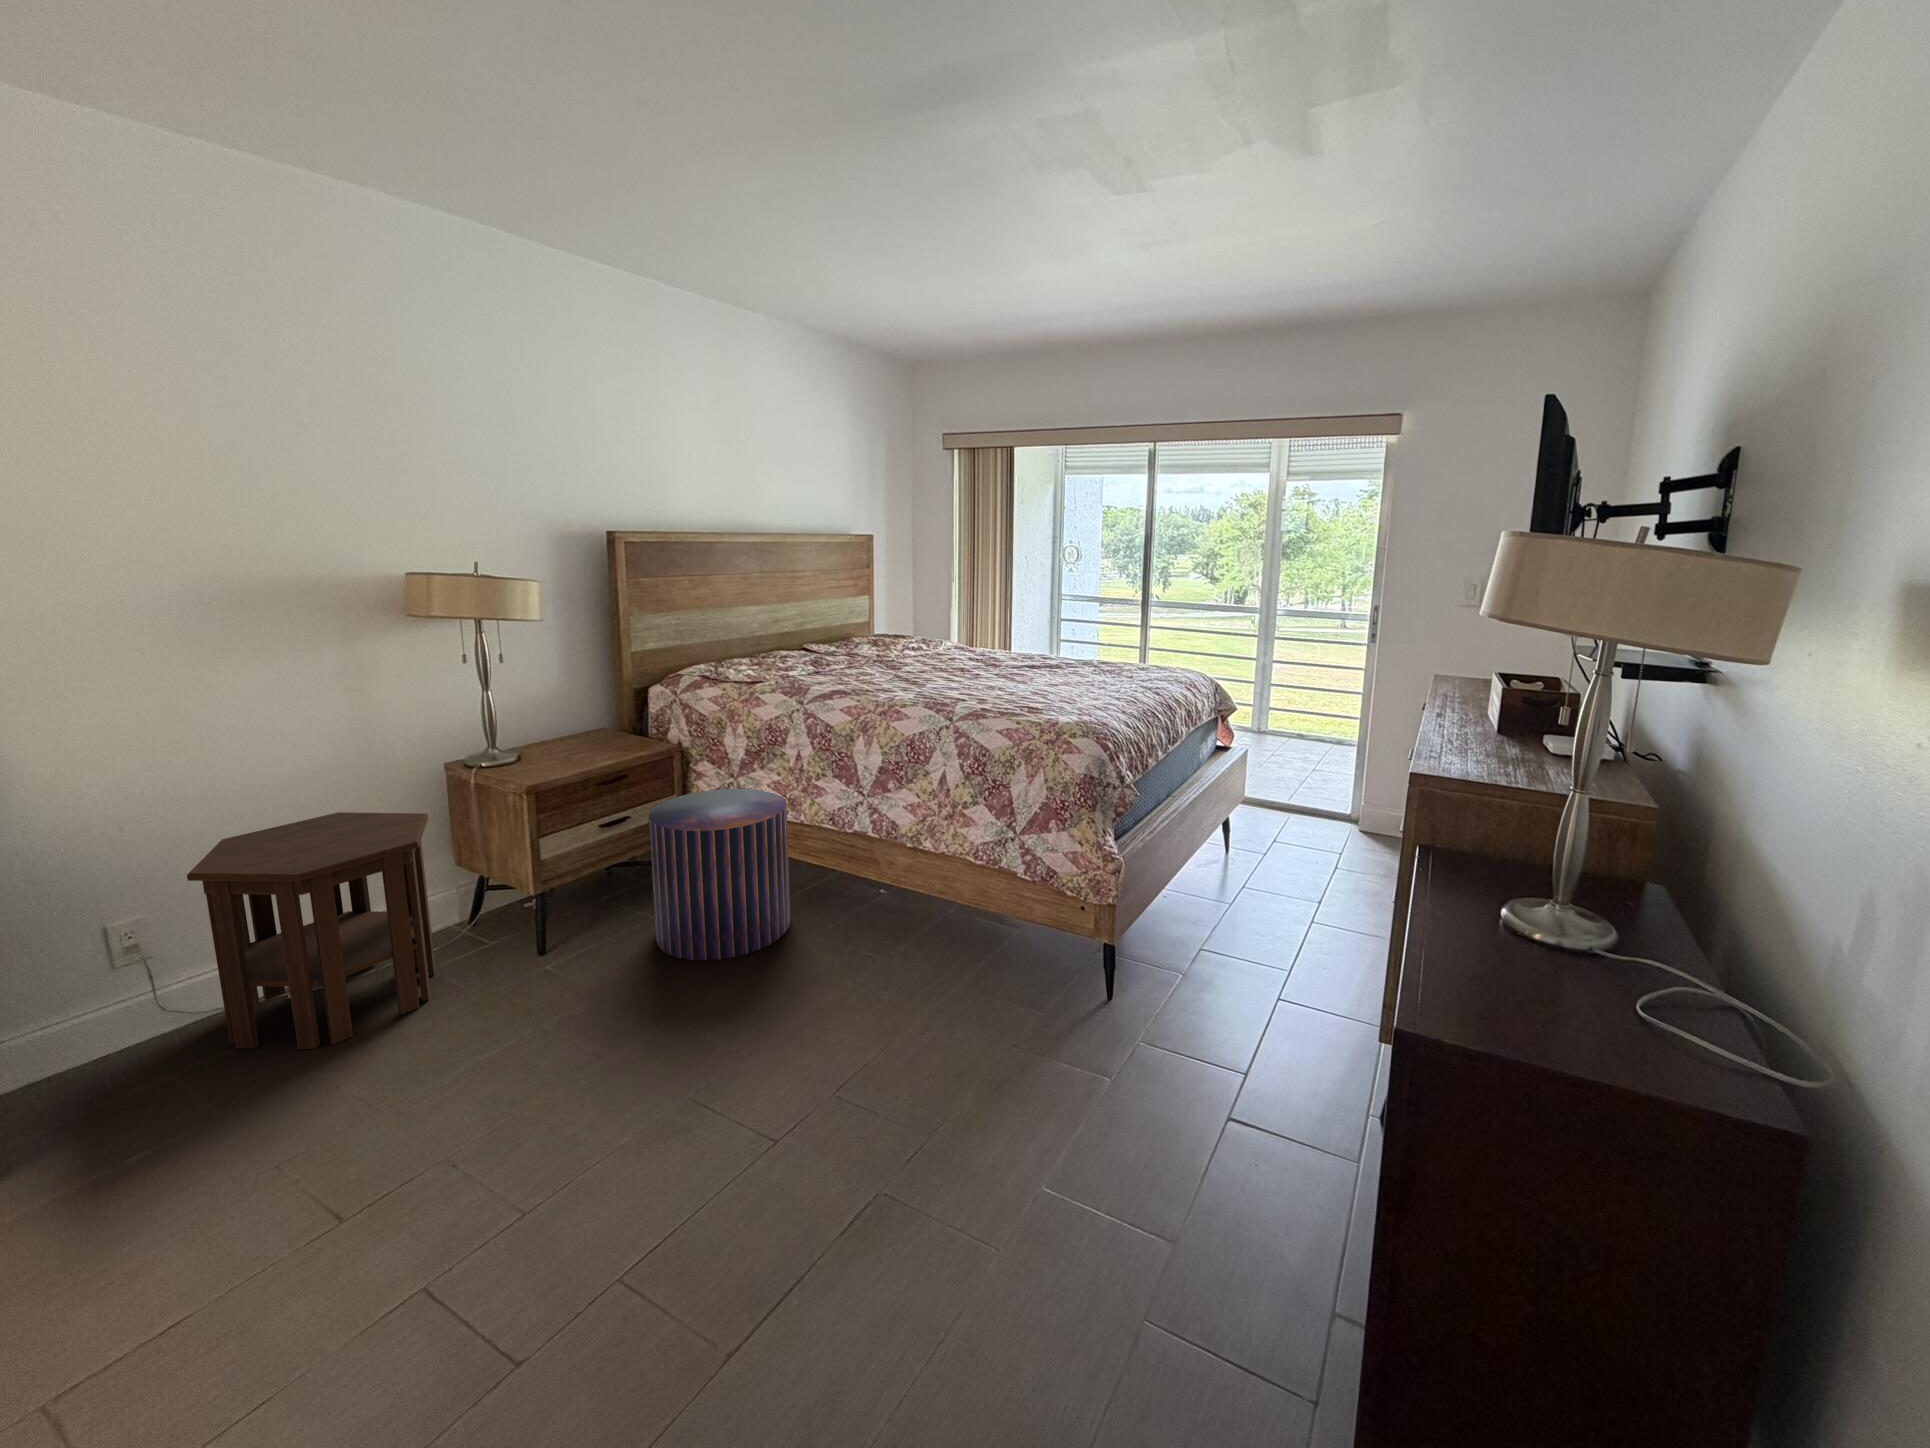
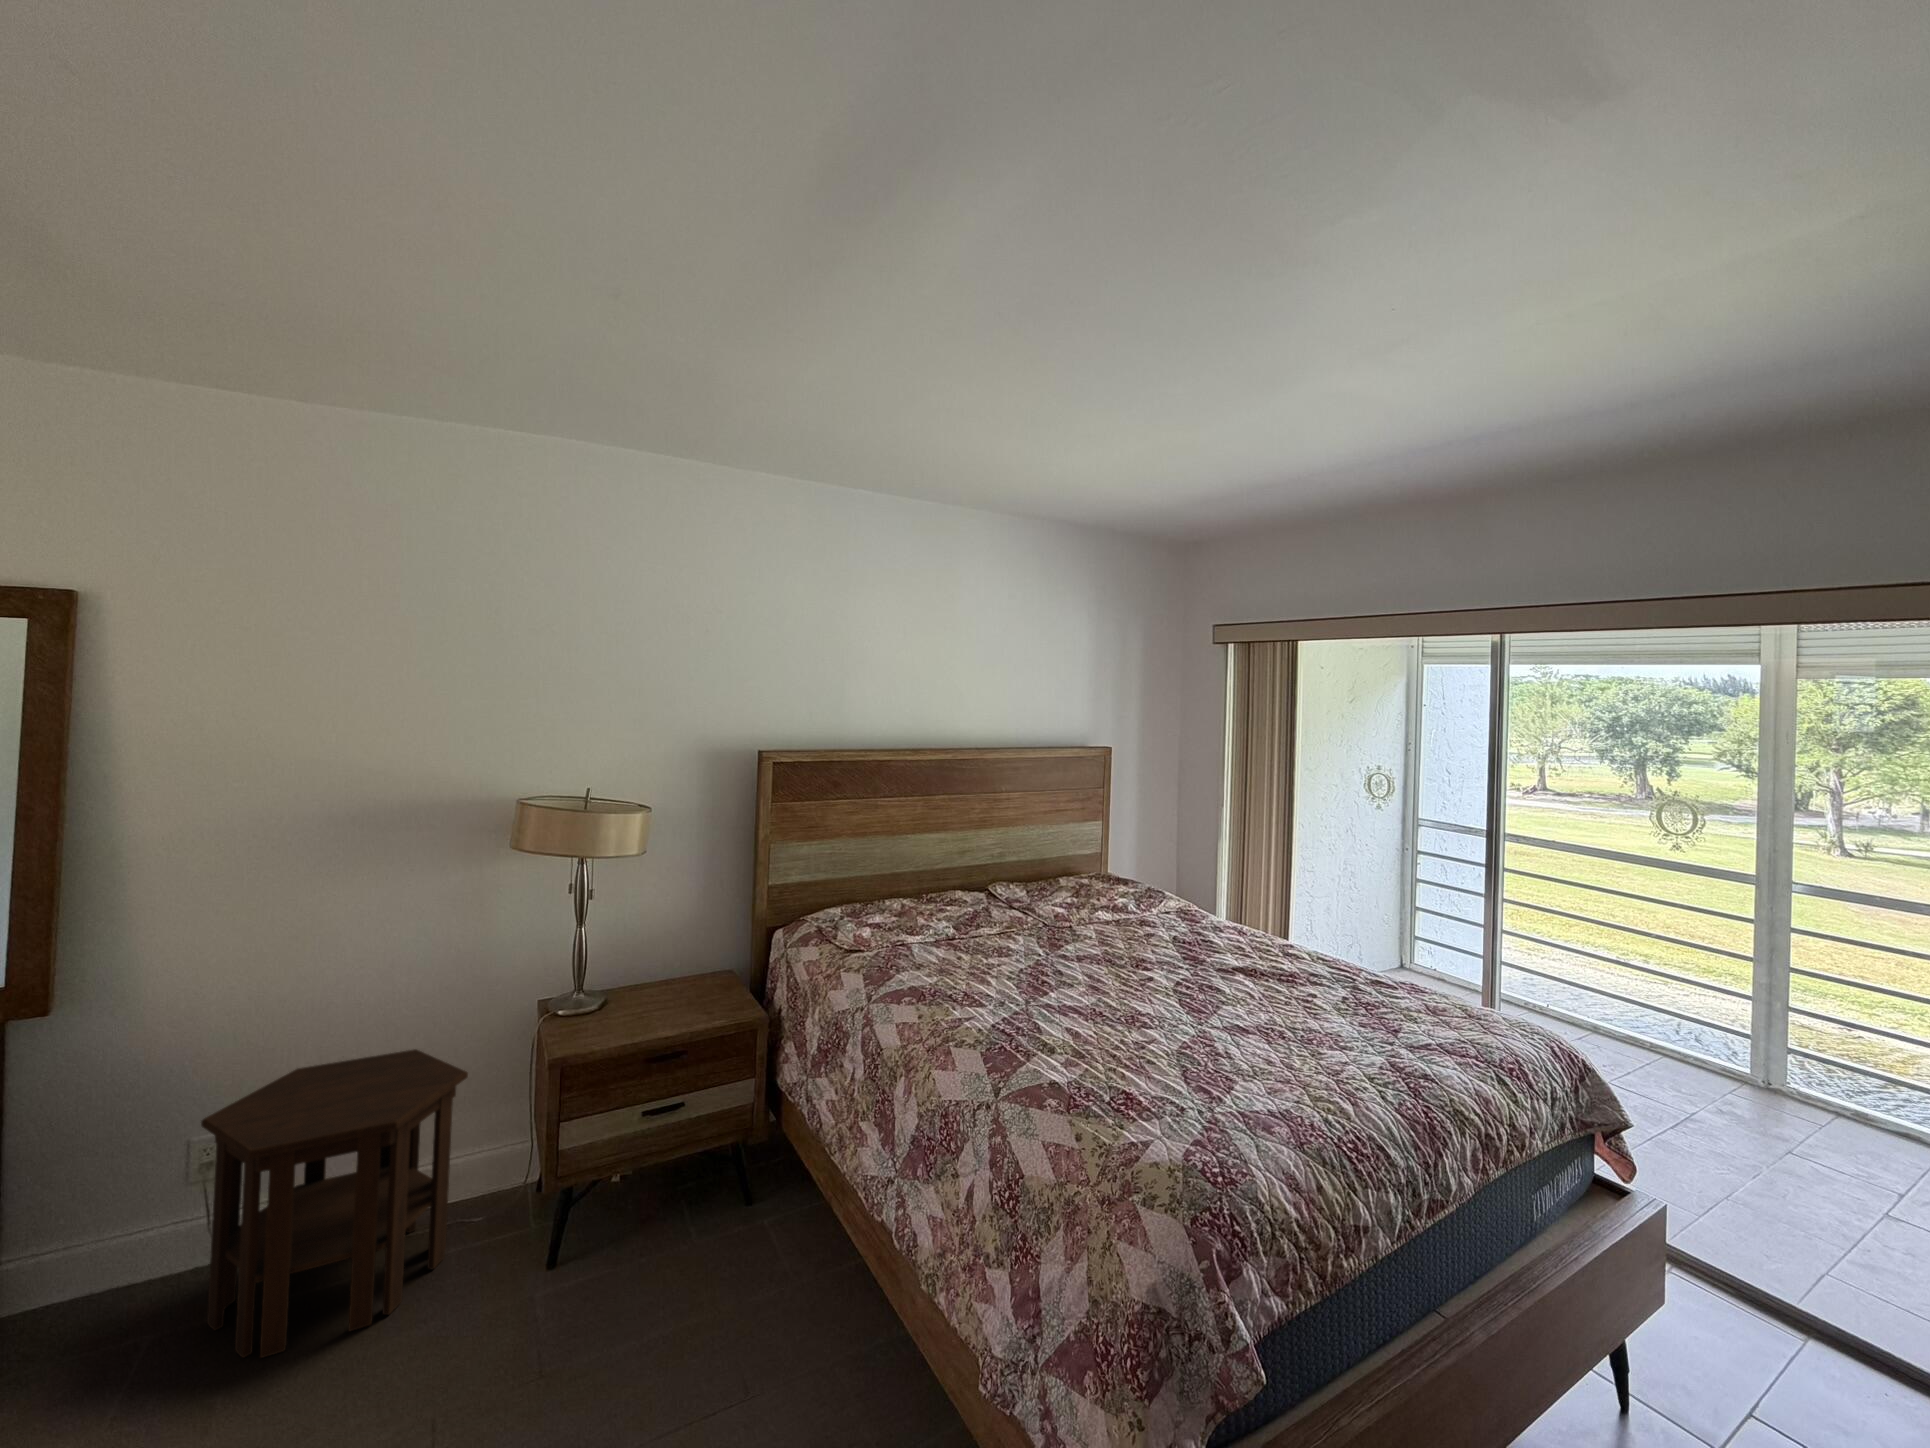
pouf: present [649,789,790,960] -> none [642,1091,829,1375]

